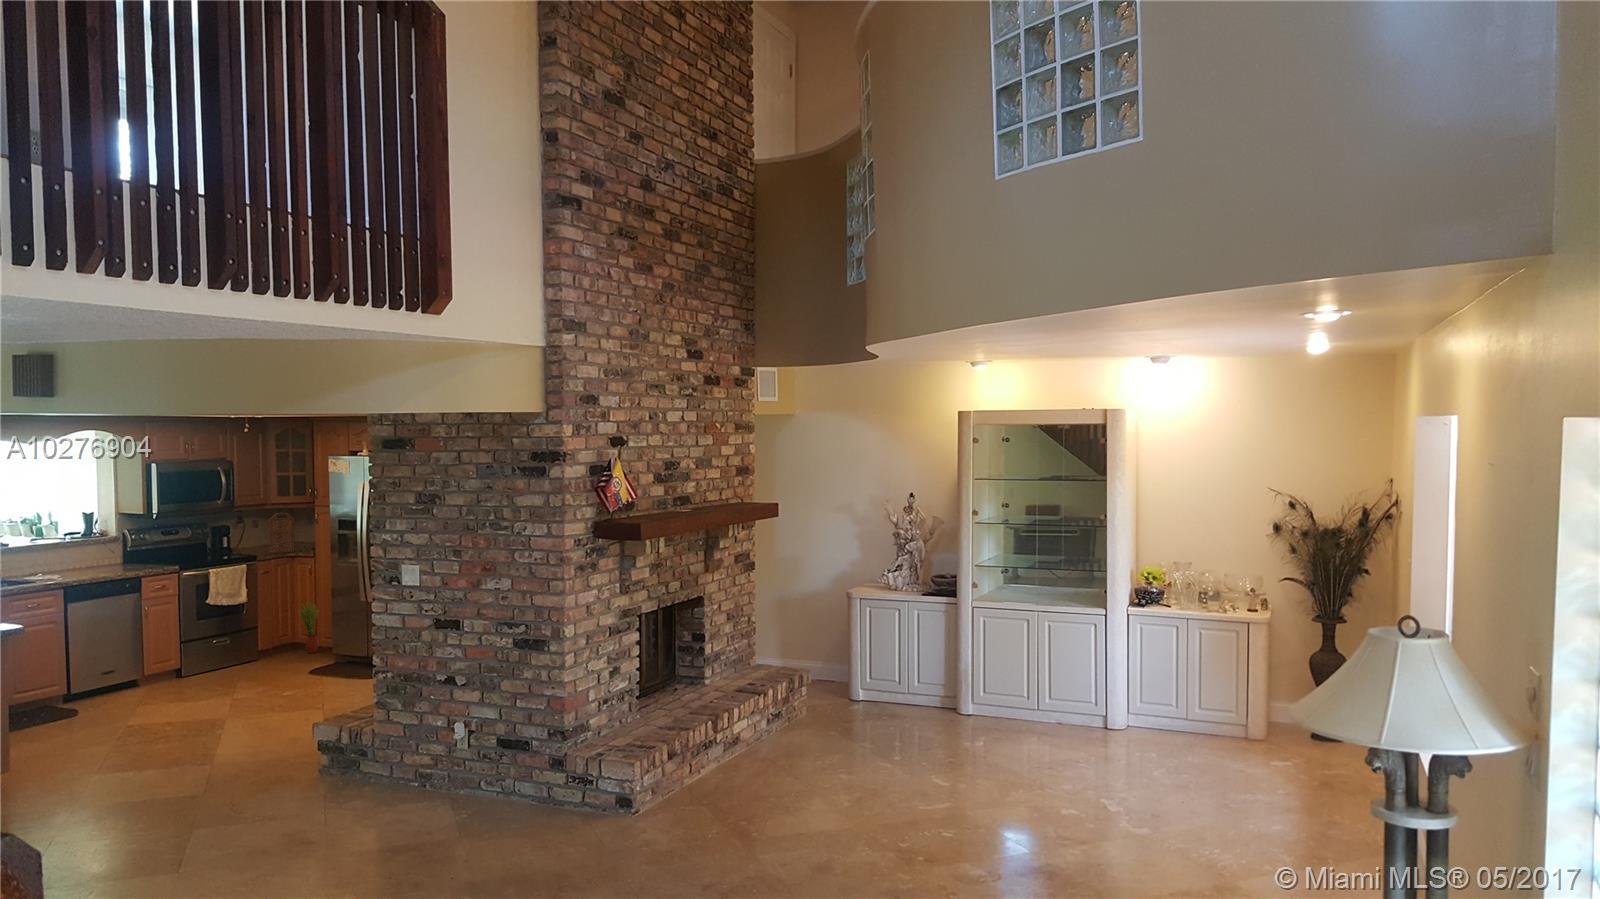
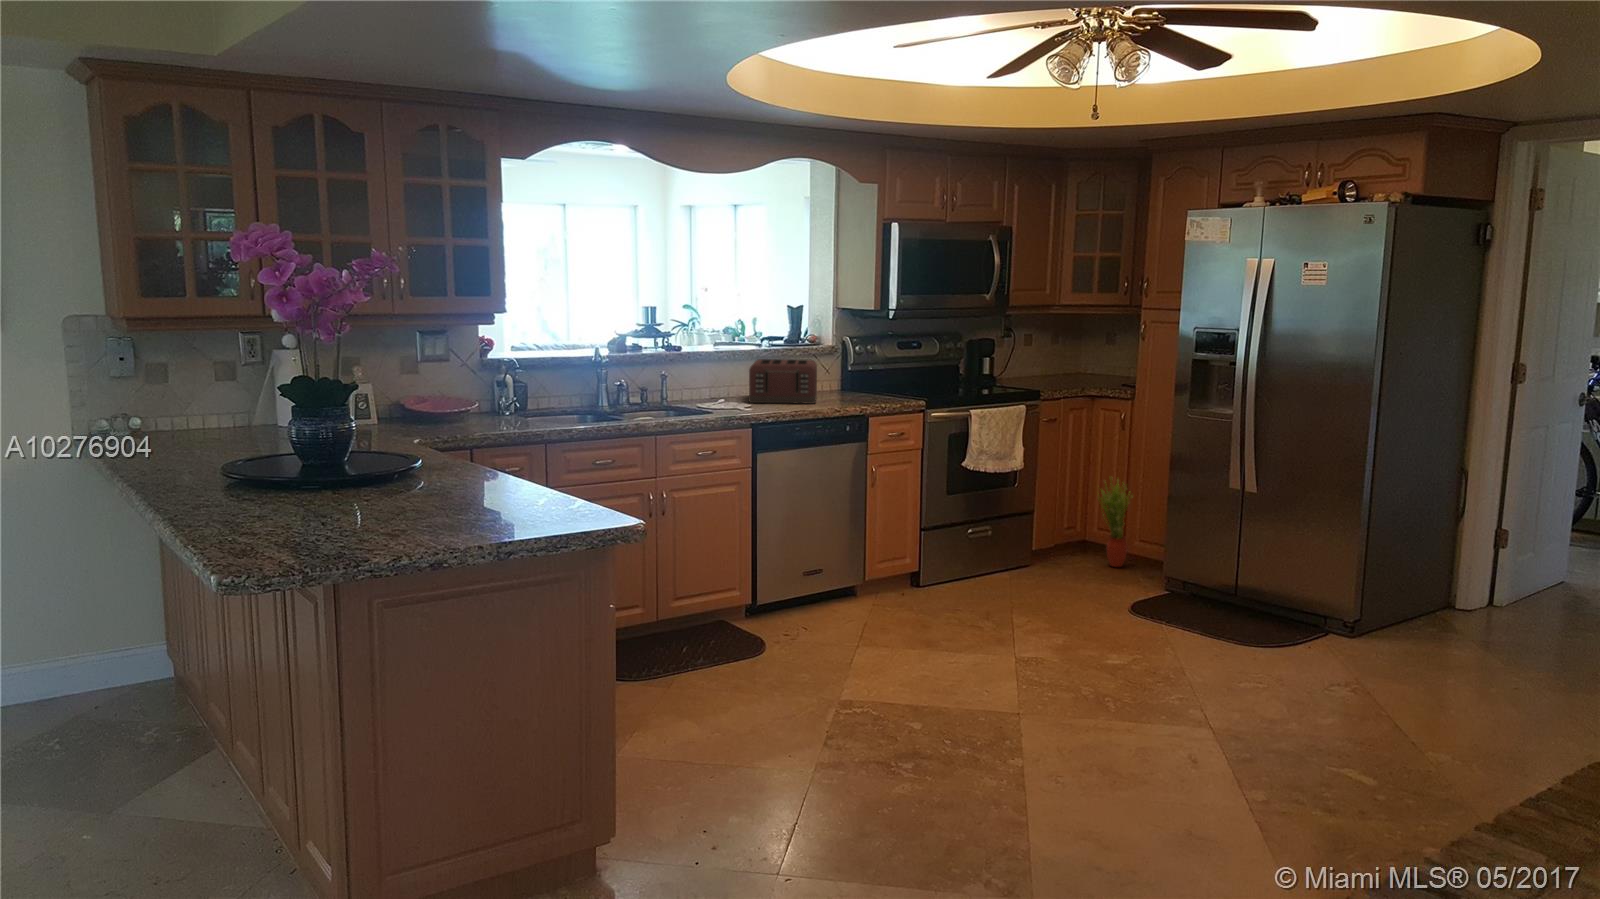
cutting board: present [269,513,295,553] -> none [1055,320,1097,390]
toaster: none [58,547,106,576] -> present [748,359,817,404]

